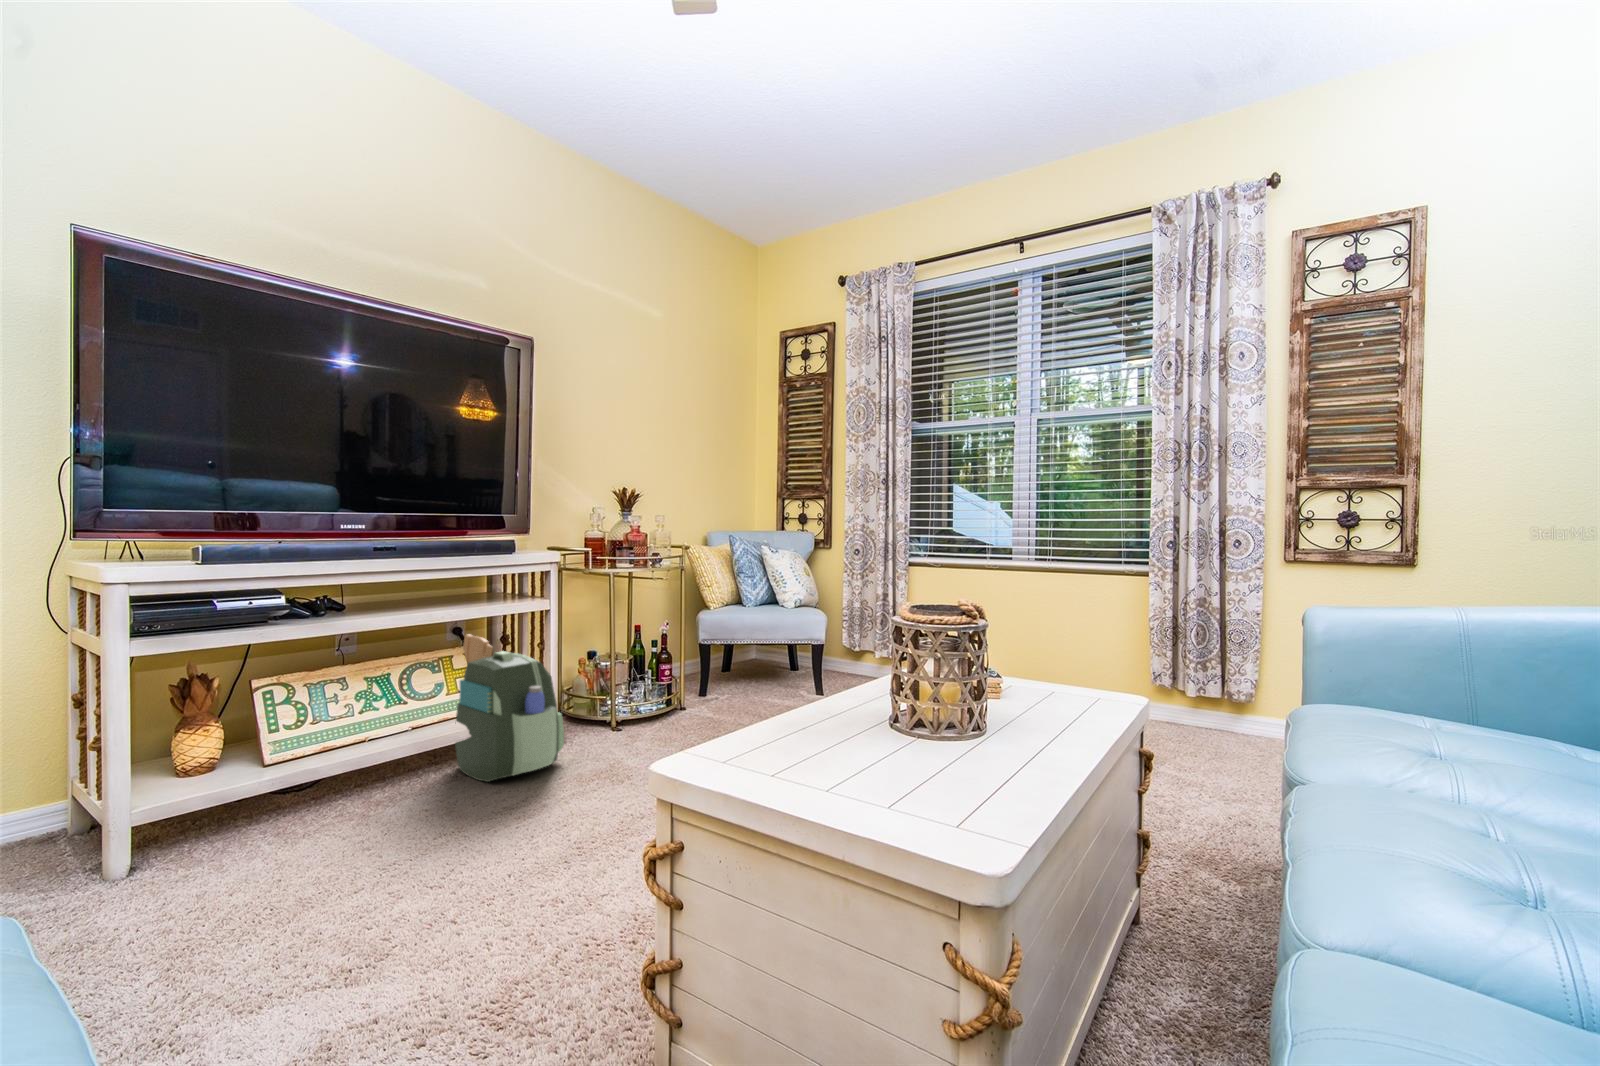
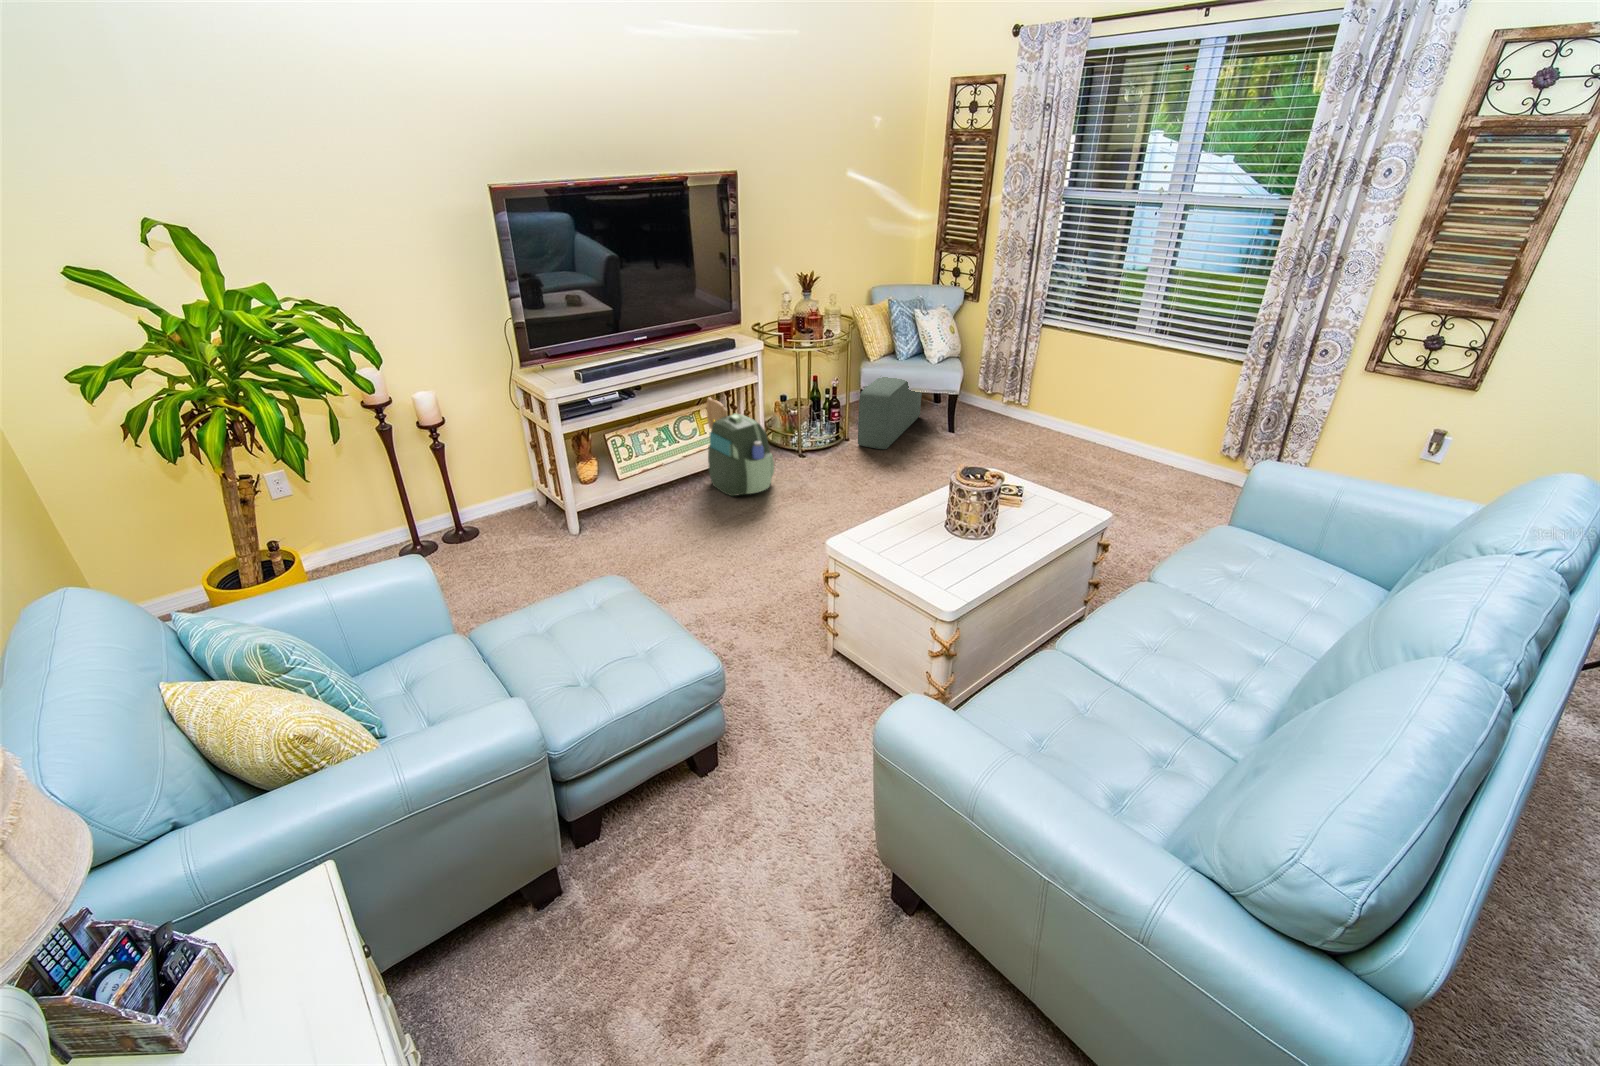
pouf: none [694,617,776,715] -> present [858,377,922,449]

